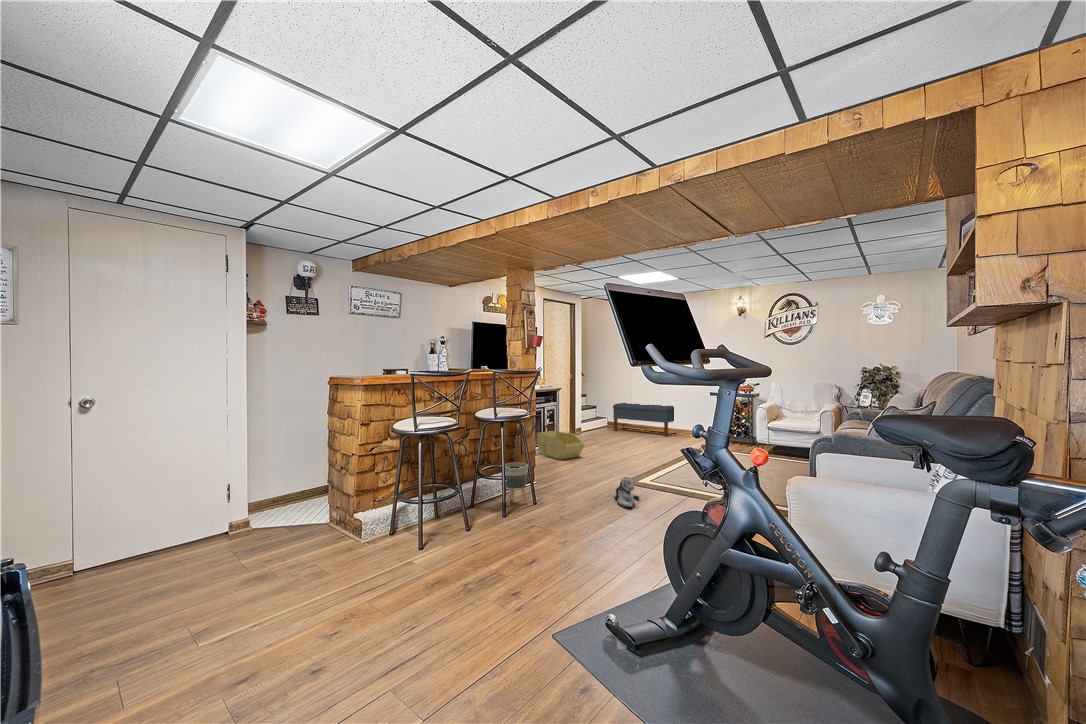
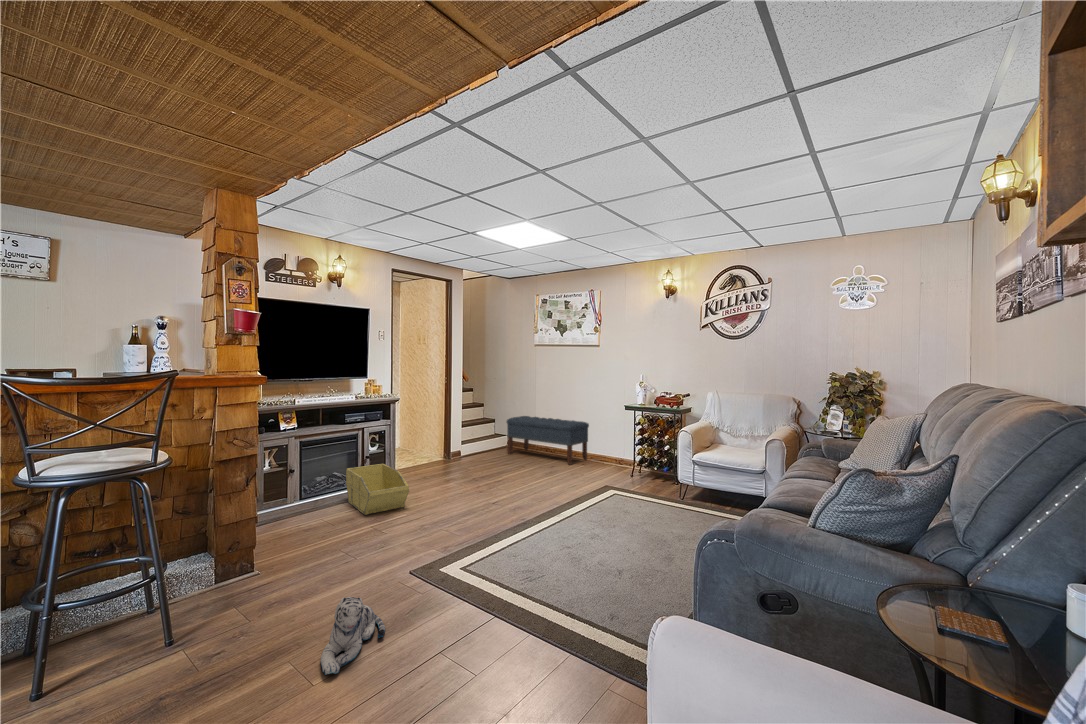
planter: present [505,463,528,506] -> none [73,565,145,669]

